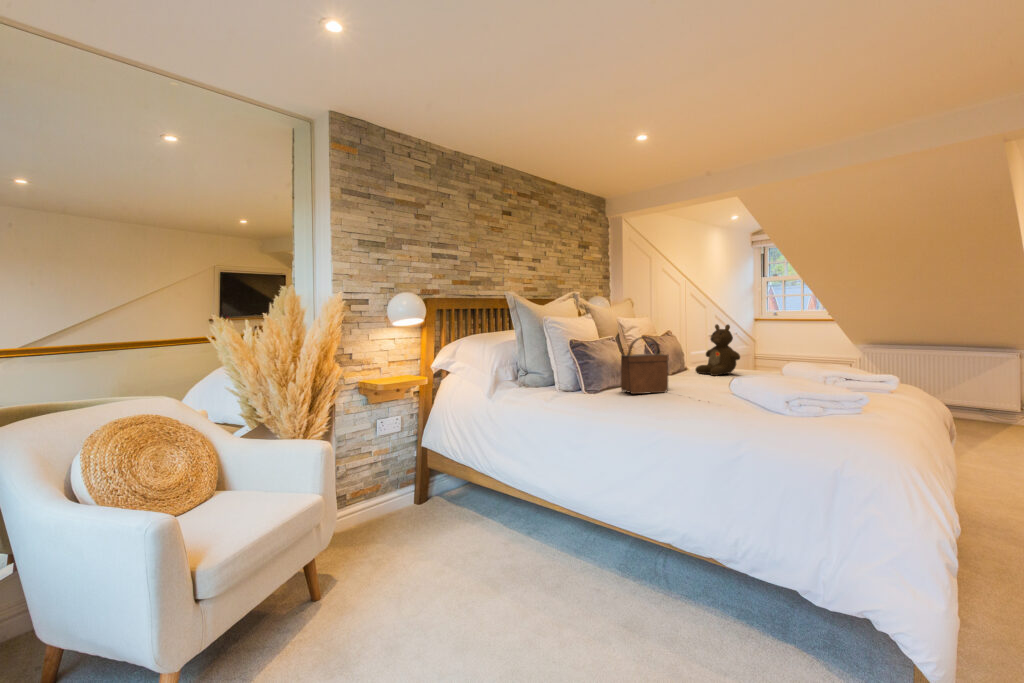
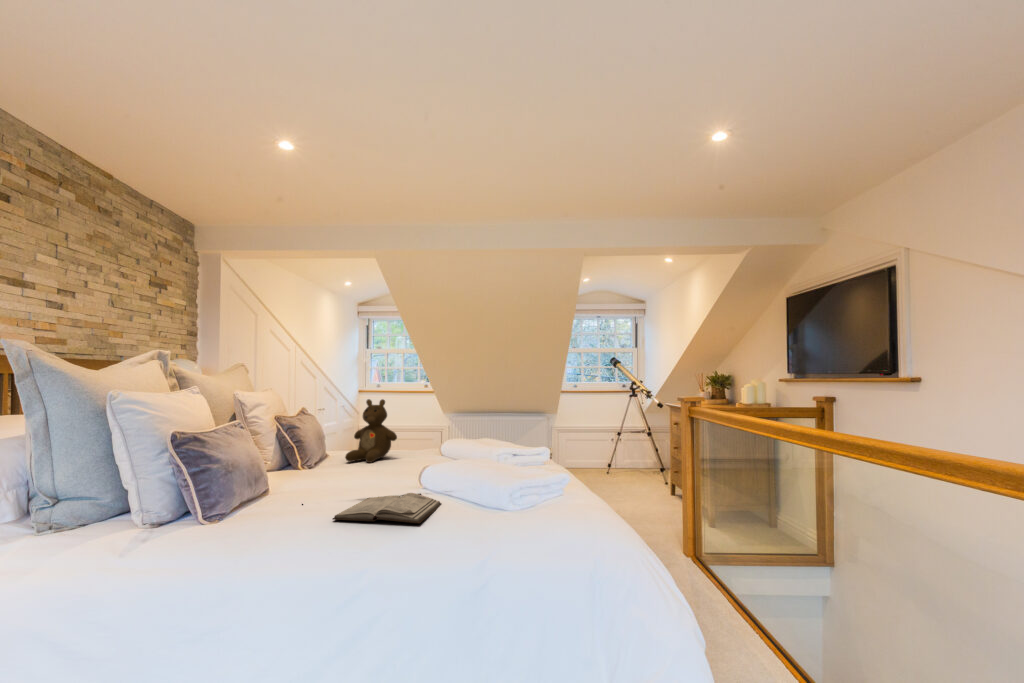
handbag: present [621,337,669,394] -> none [262,420,335,510]
diary: none [655,396,745,415] -> present [333,493,441,523]

